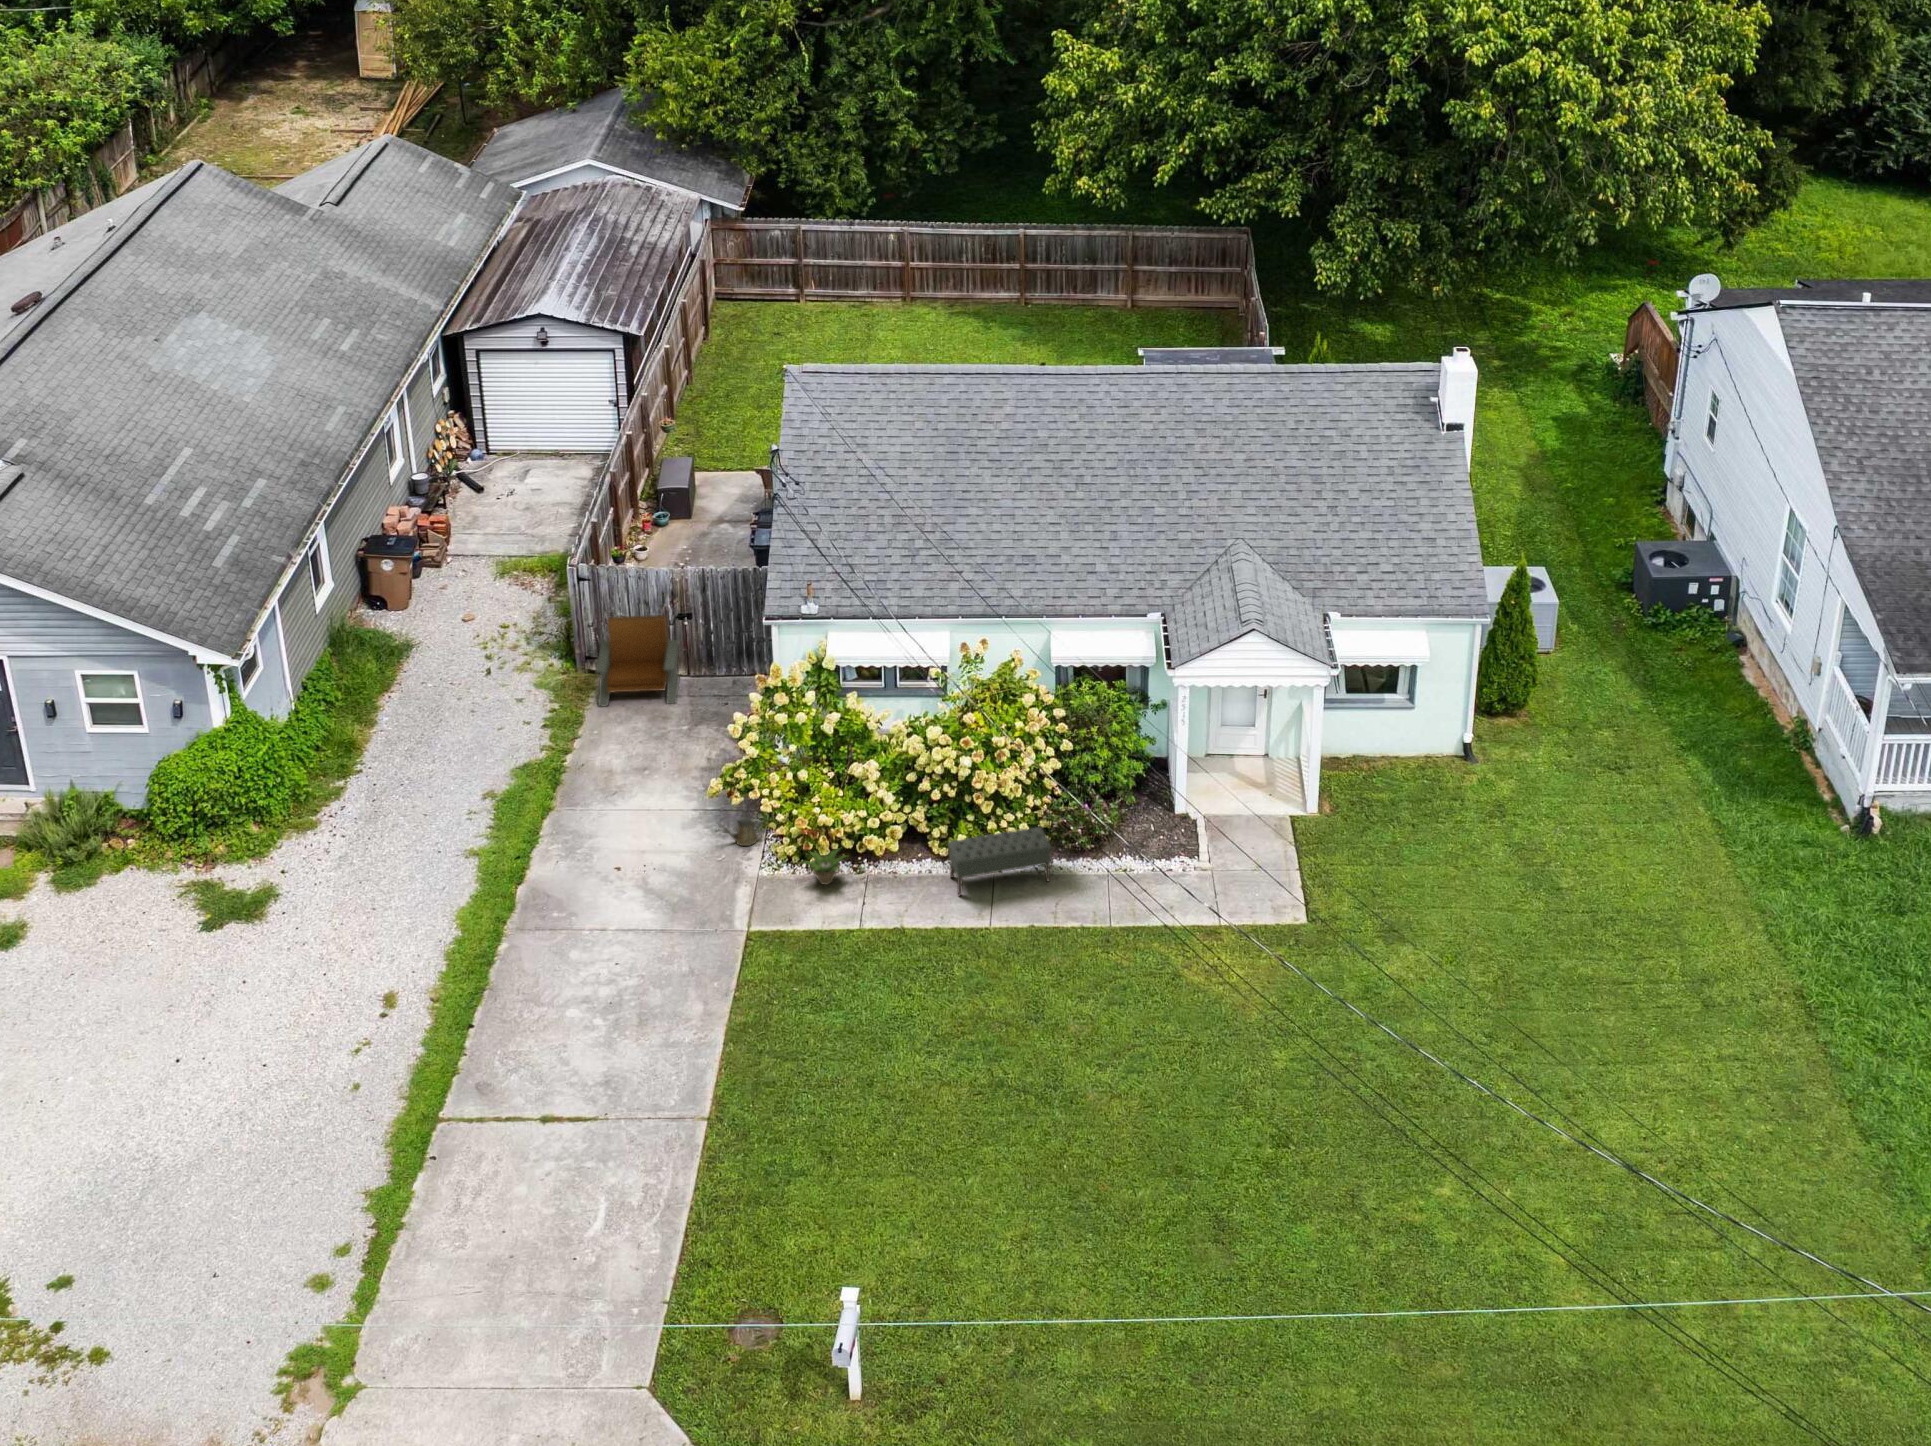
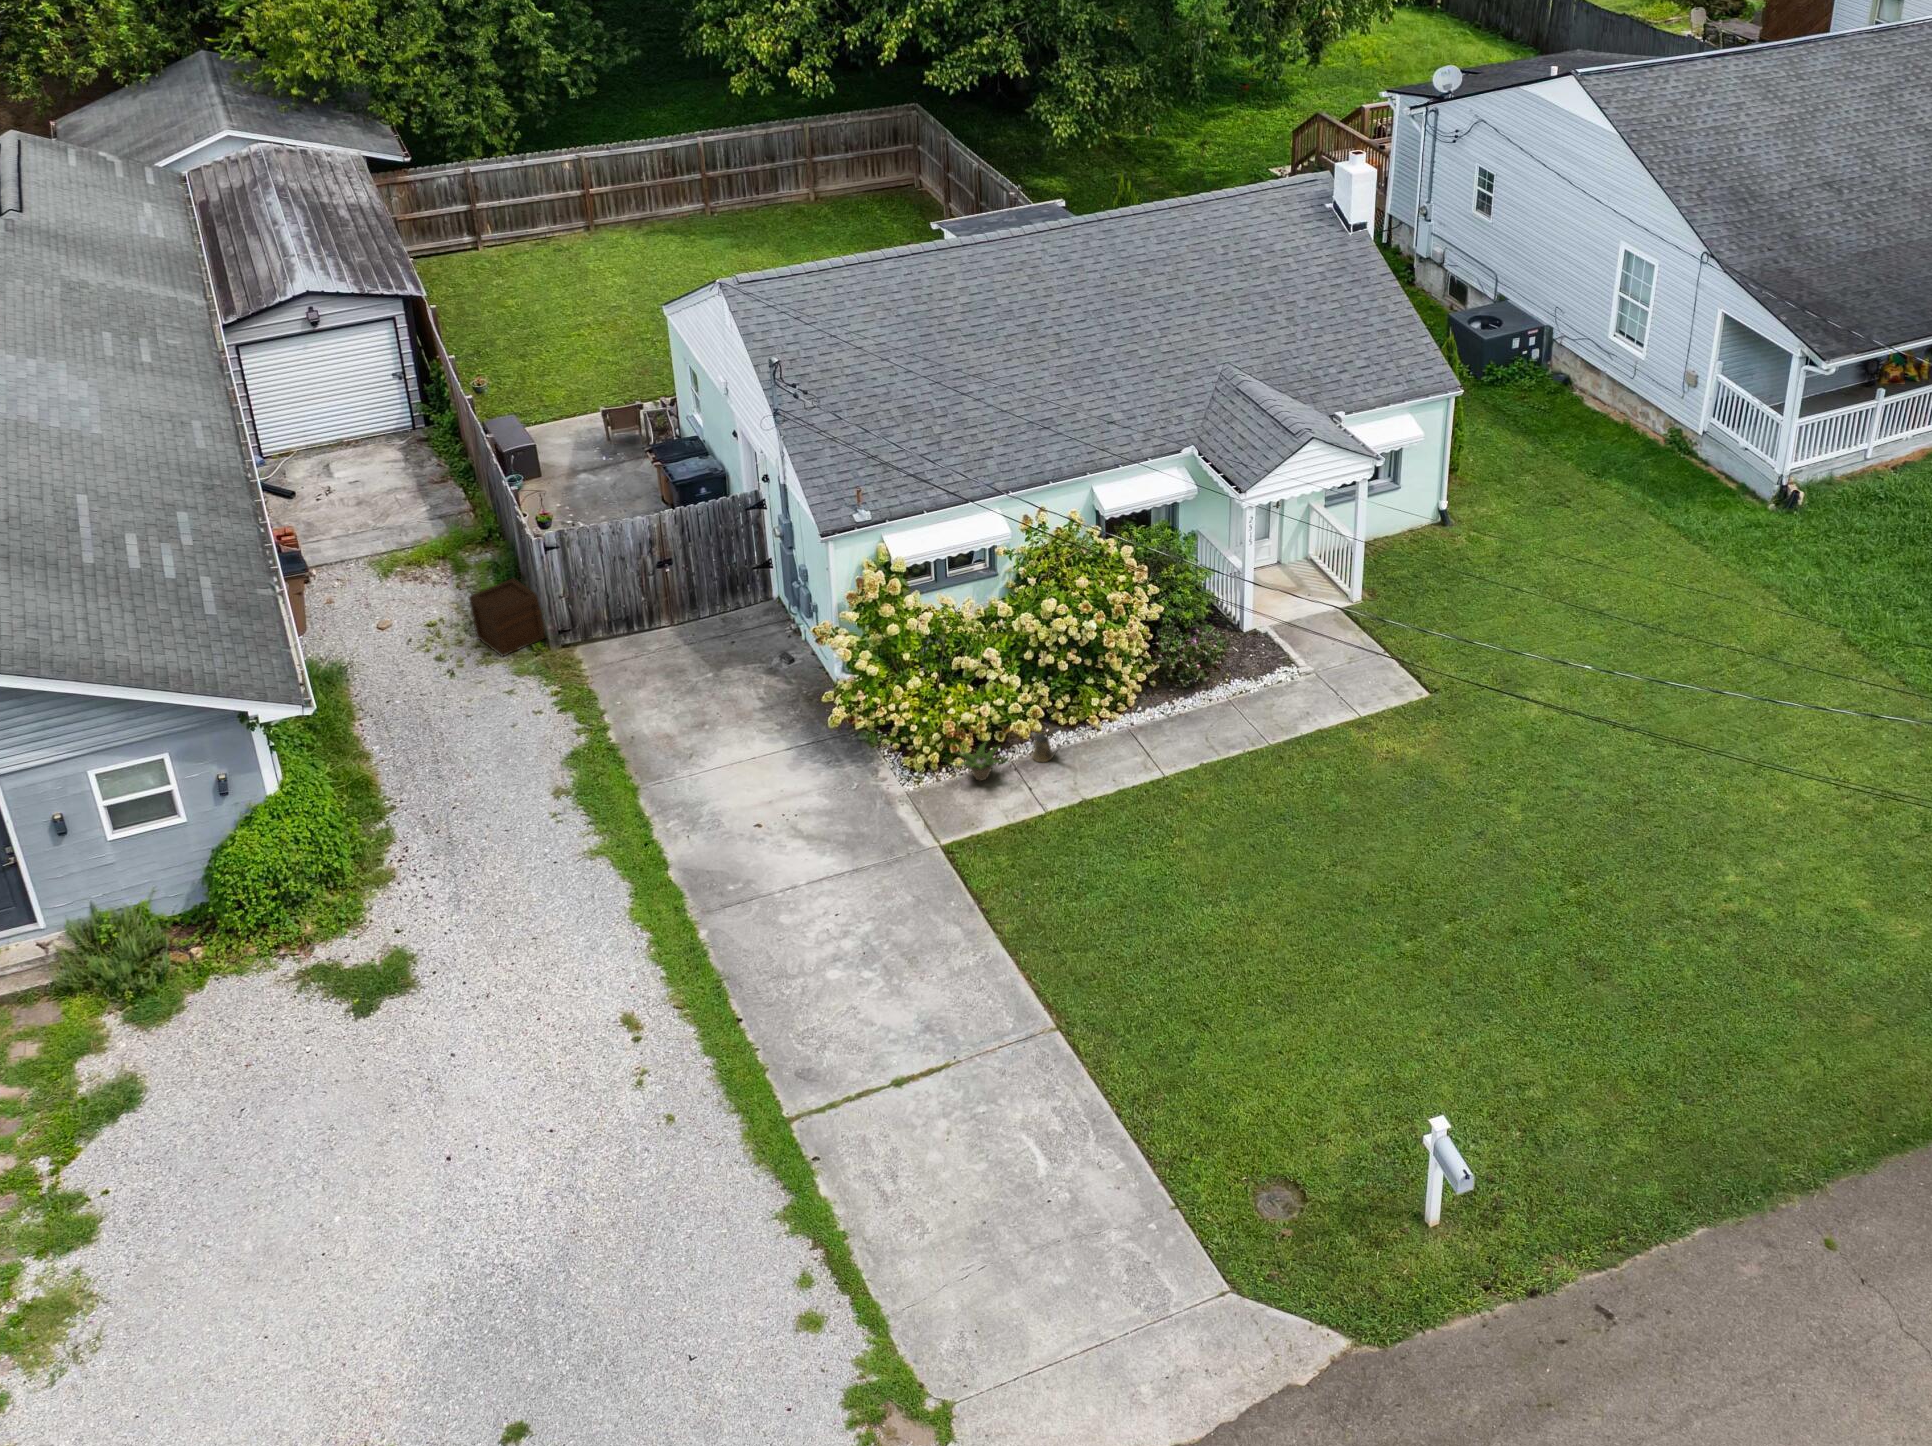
wooden crate: none [519,598,576,666] -> present [469,578,544,656]
lounge chair: present [596,615,680,706] -> none [586,567,691,677]
watering can: present [721,818,761,846] -> present [1029,733,1060,763]
bench: present [948,827,1052,896] -> none [1090,671,1186,755]

